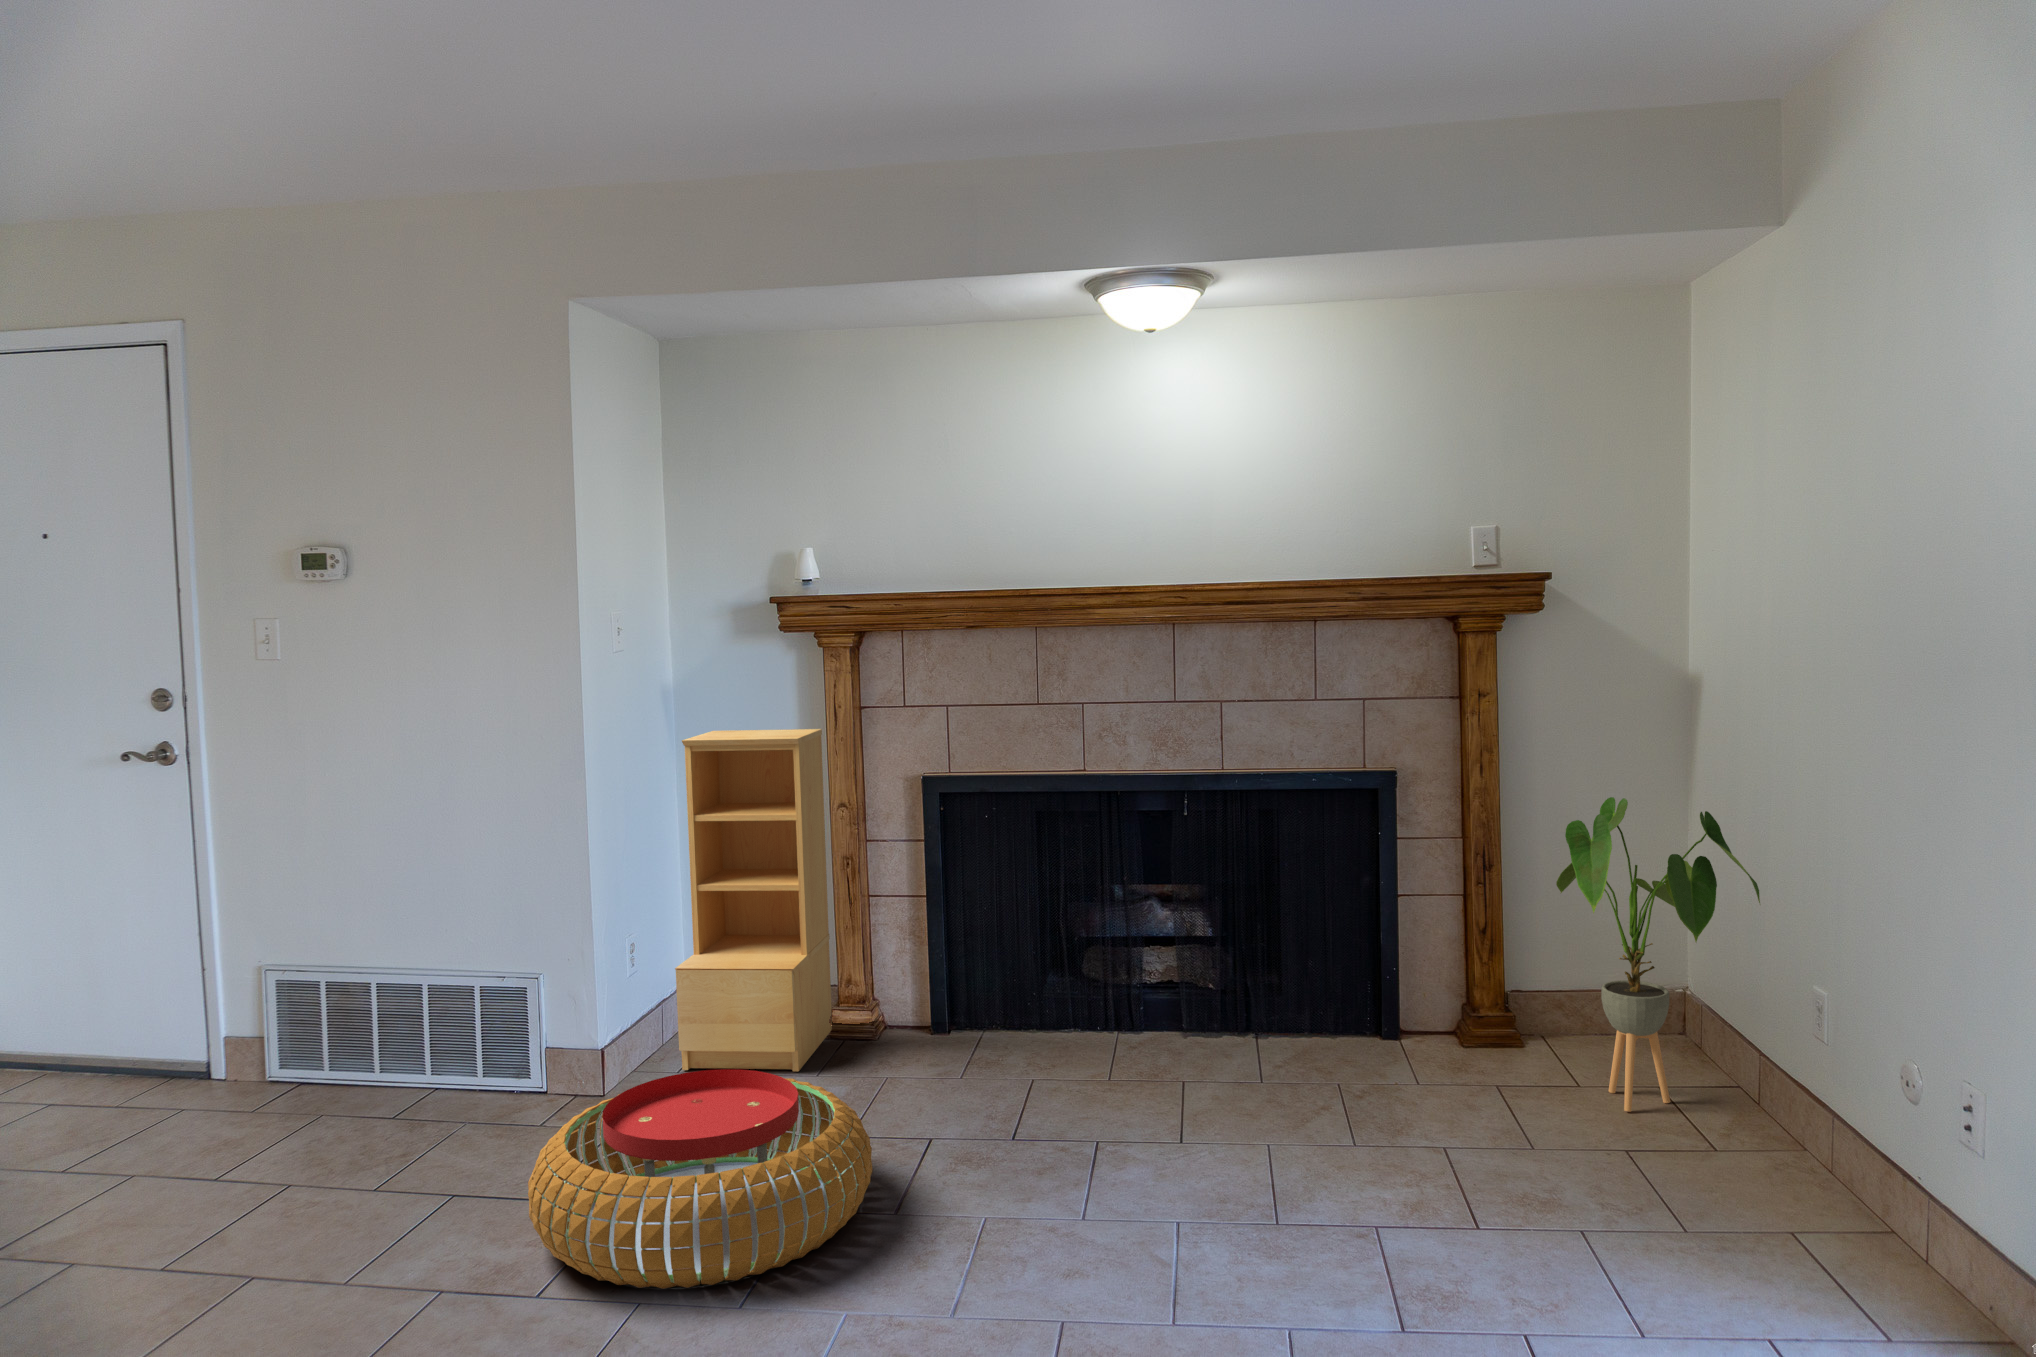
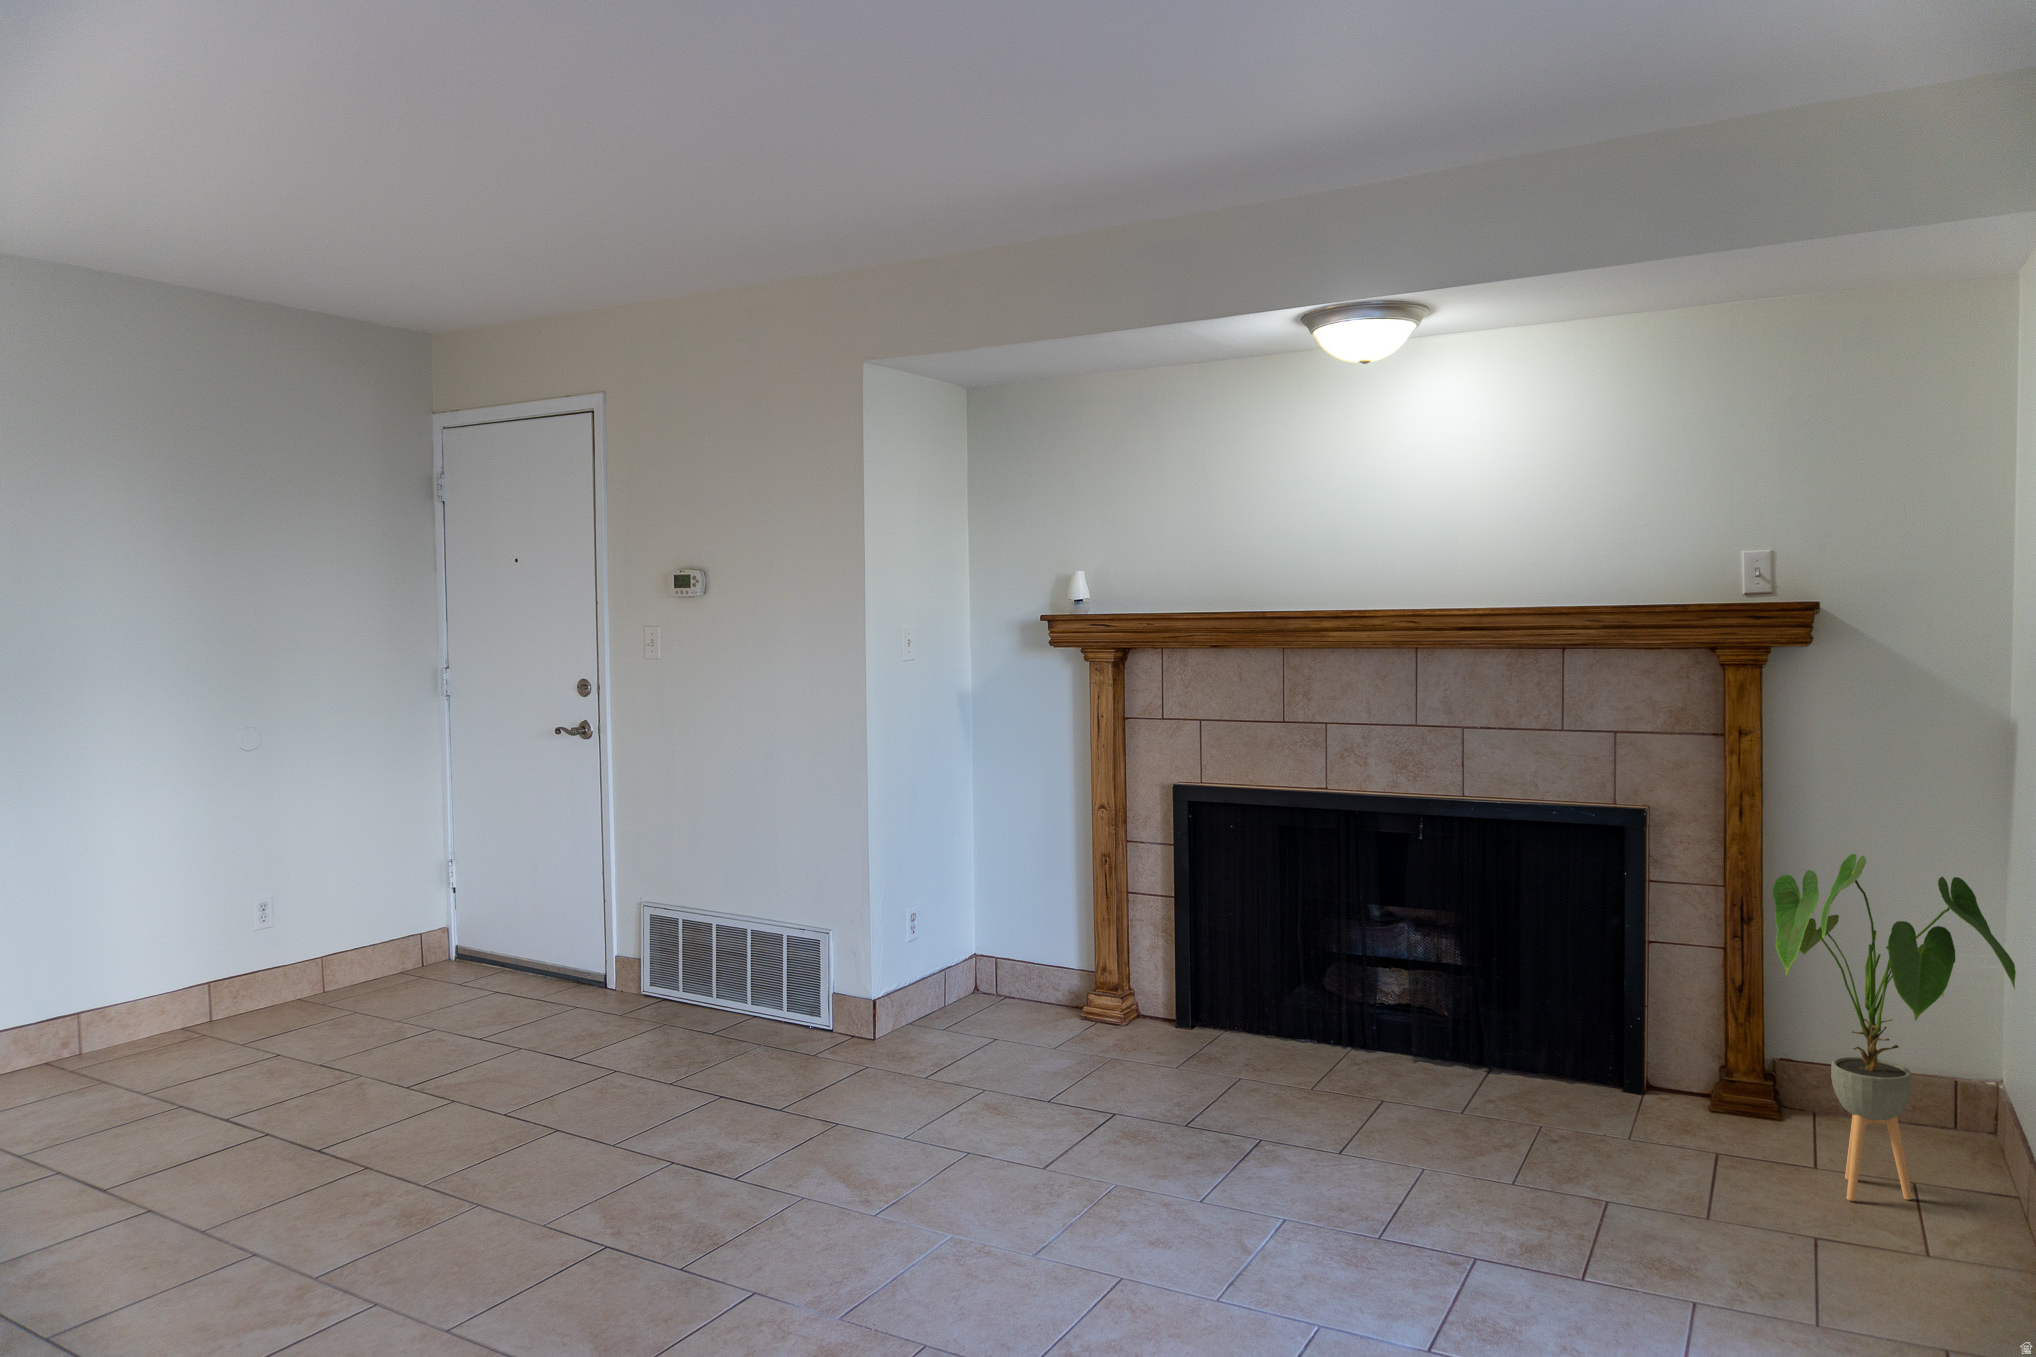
bookshelf: present [675,729,832,1071] -> none [942,732,1092,1044]
pouf: present [528,1069,873,1289] -> none [750,1025,1037,1198]

